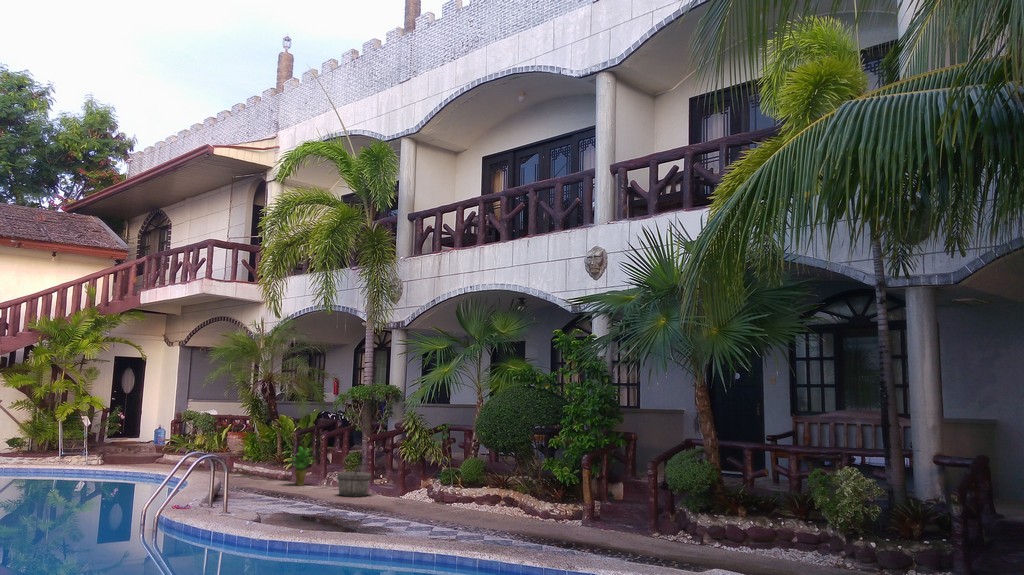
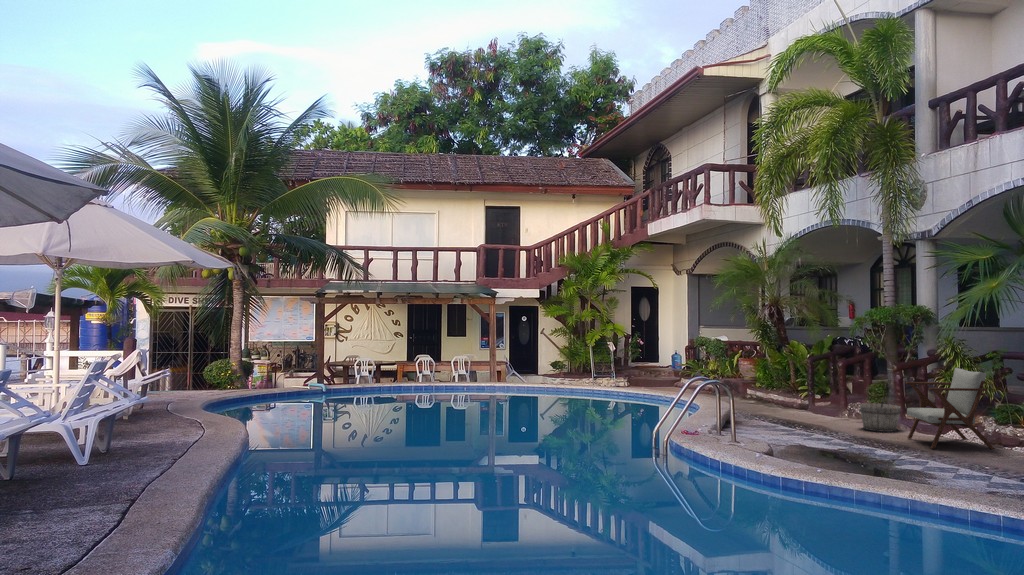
lounge chair: none [374,439,440,508] -> present [906,368,995,449]
potted plant: present [293,447,311,486] -> none [802,374,835,416]

